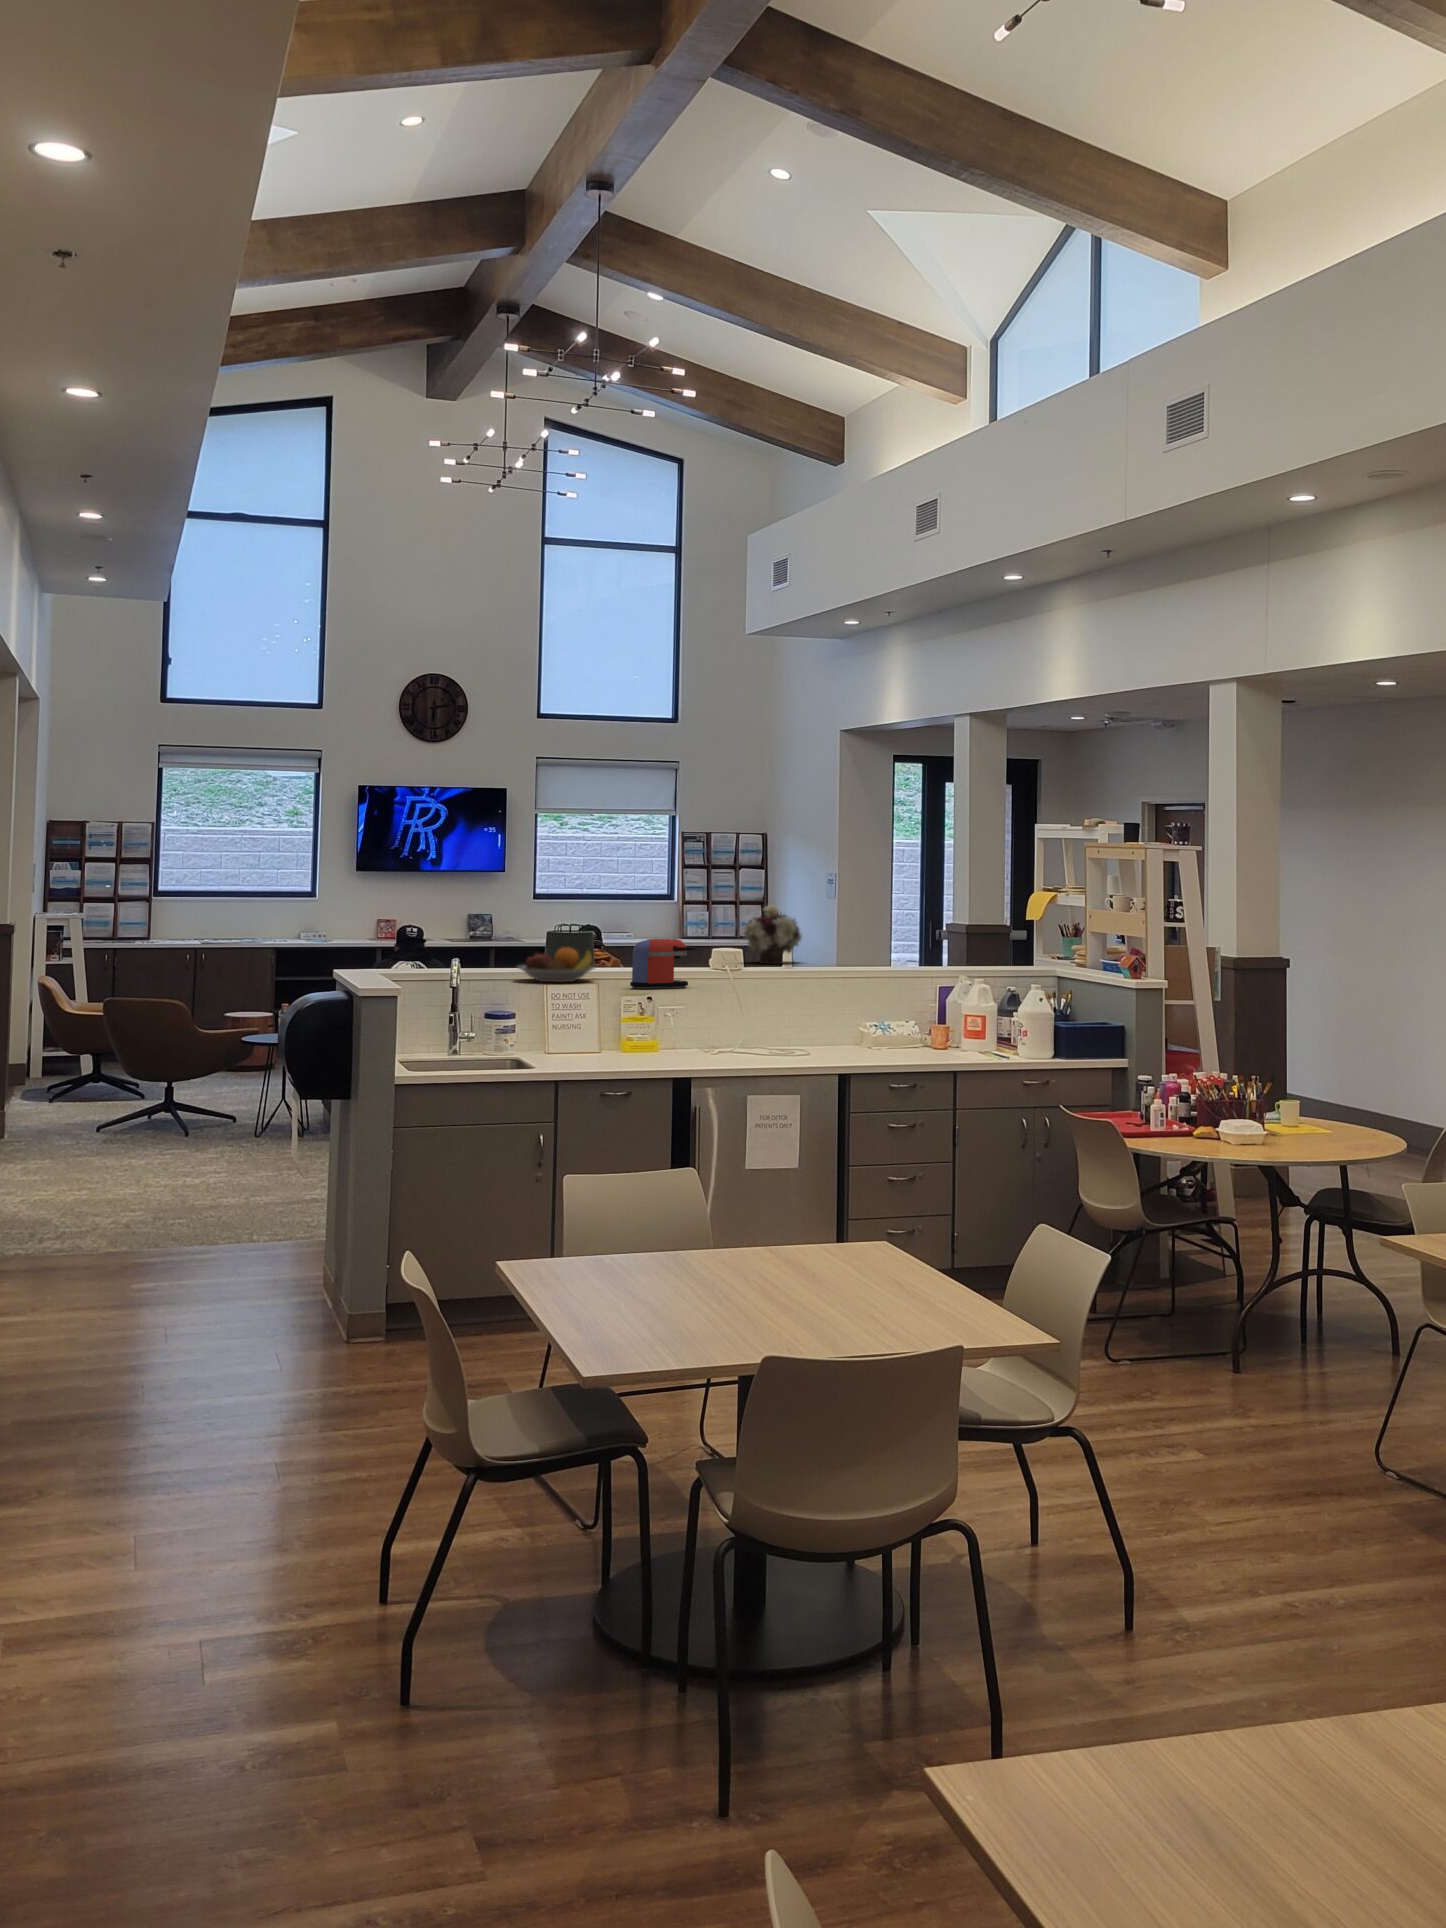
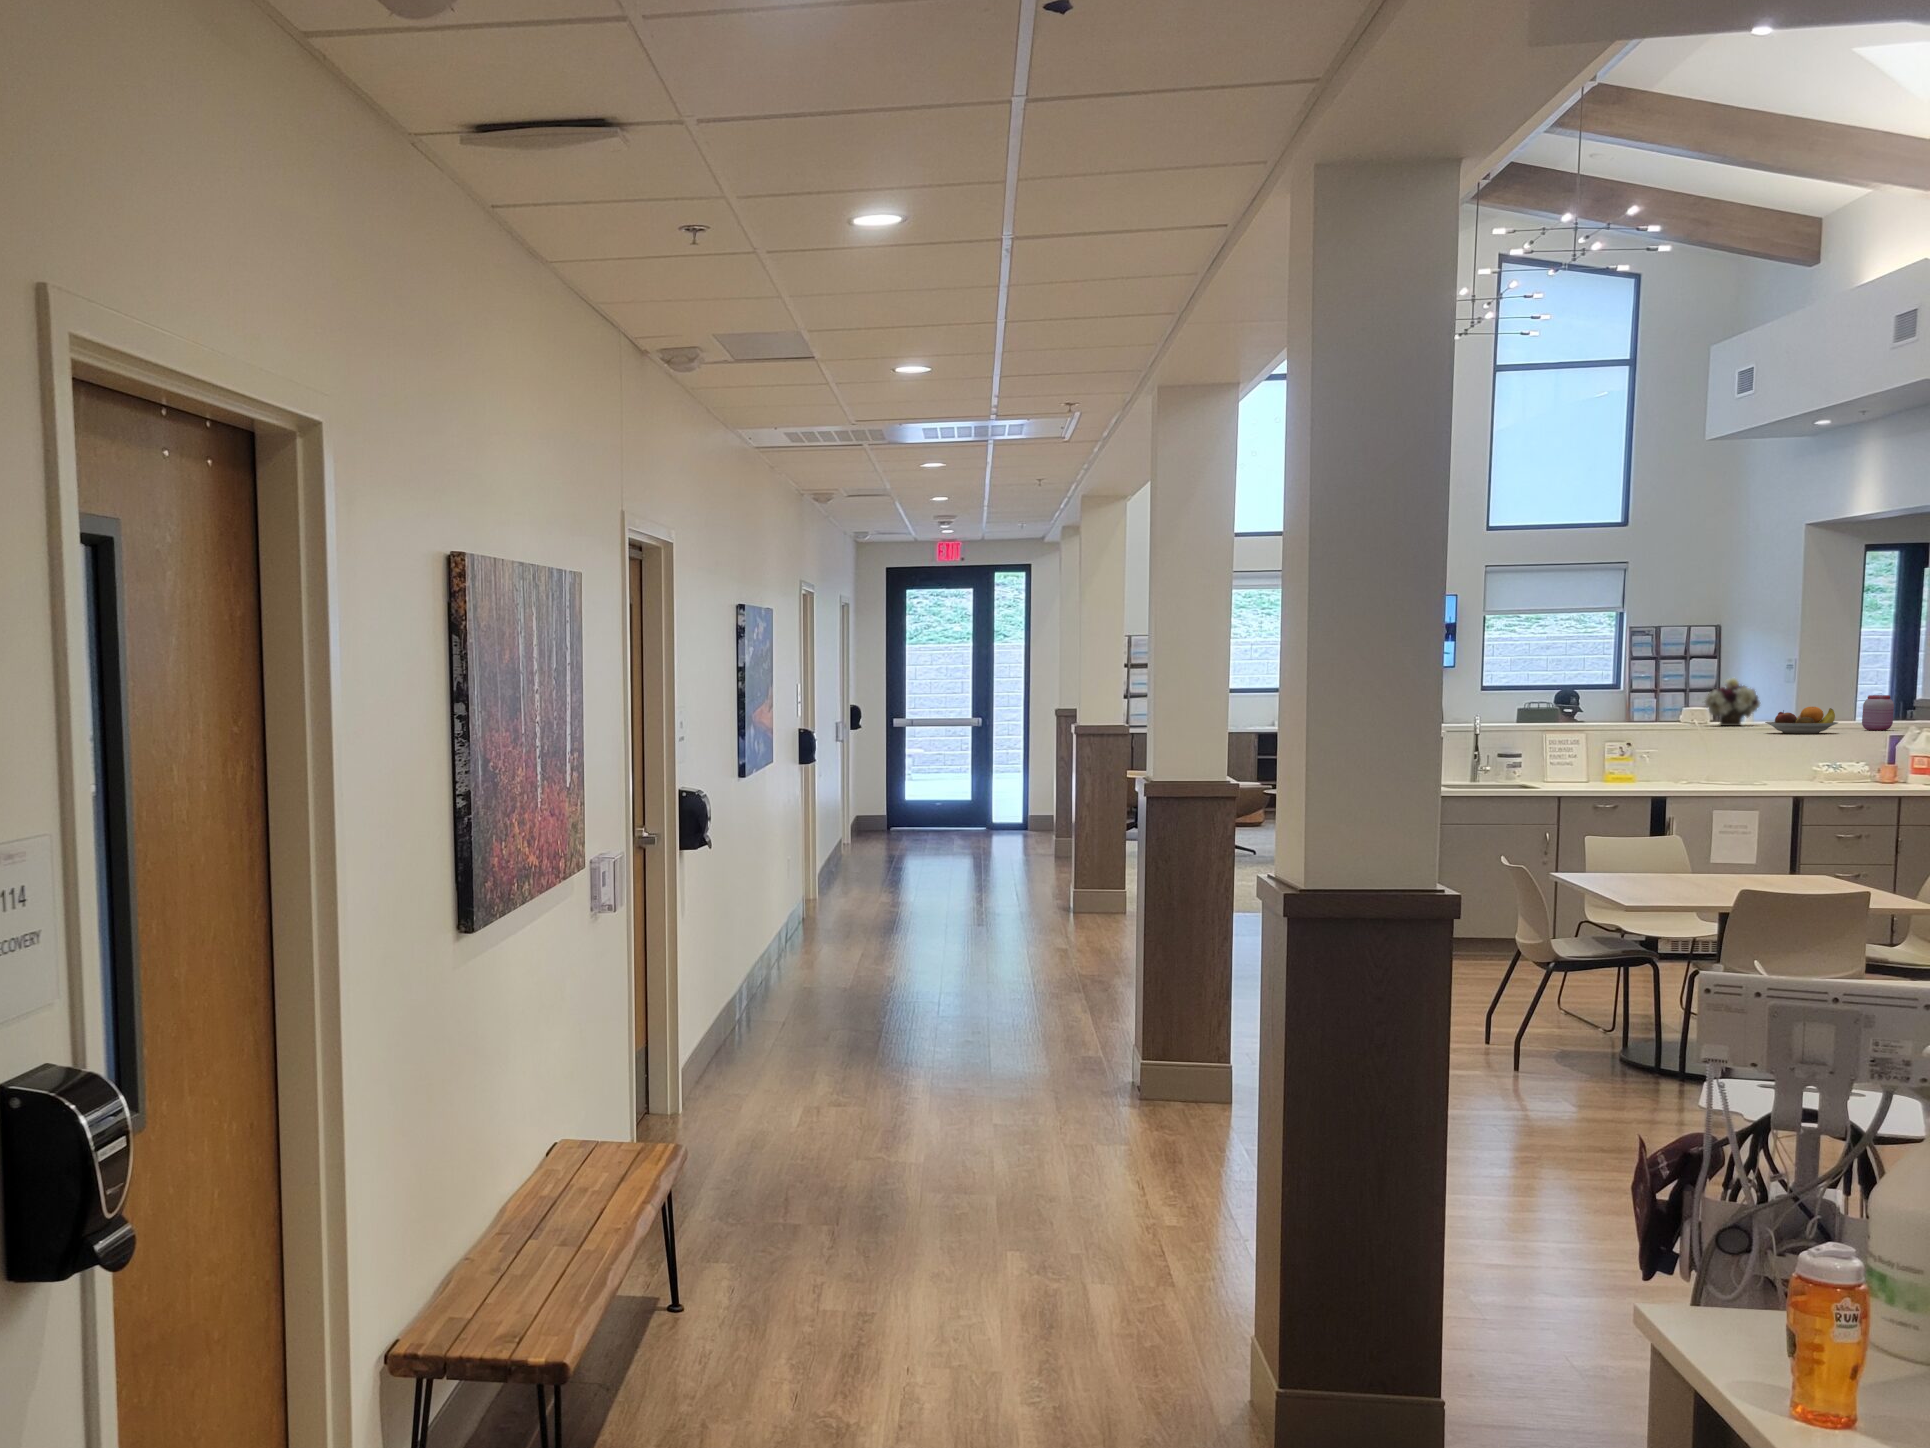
jar: none [907,935,939,979] -> present [1862,695,1894,730]
coffee maker: present [630,939,696,989] -> none [1614,698,1670,735]
fruit bowl: present [518,947,594,982] -> present [1765,707,1838,734]

